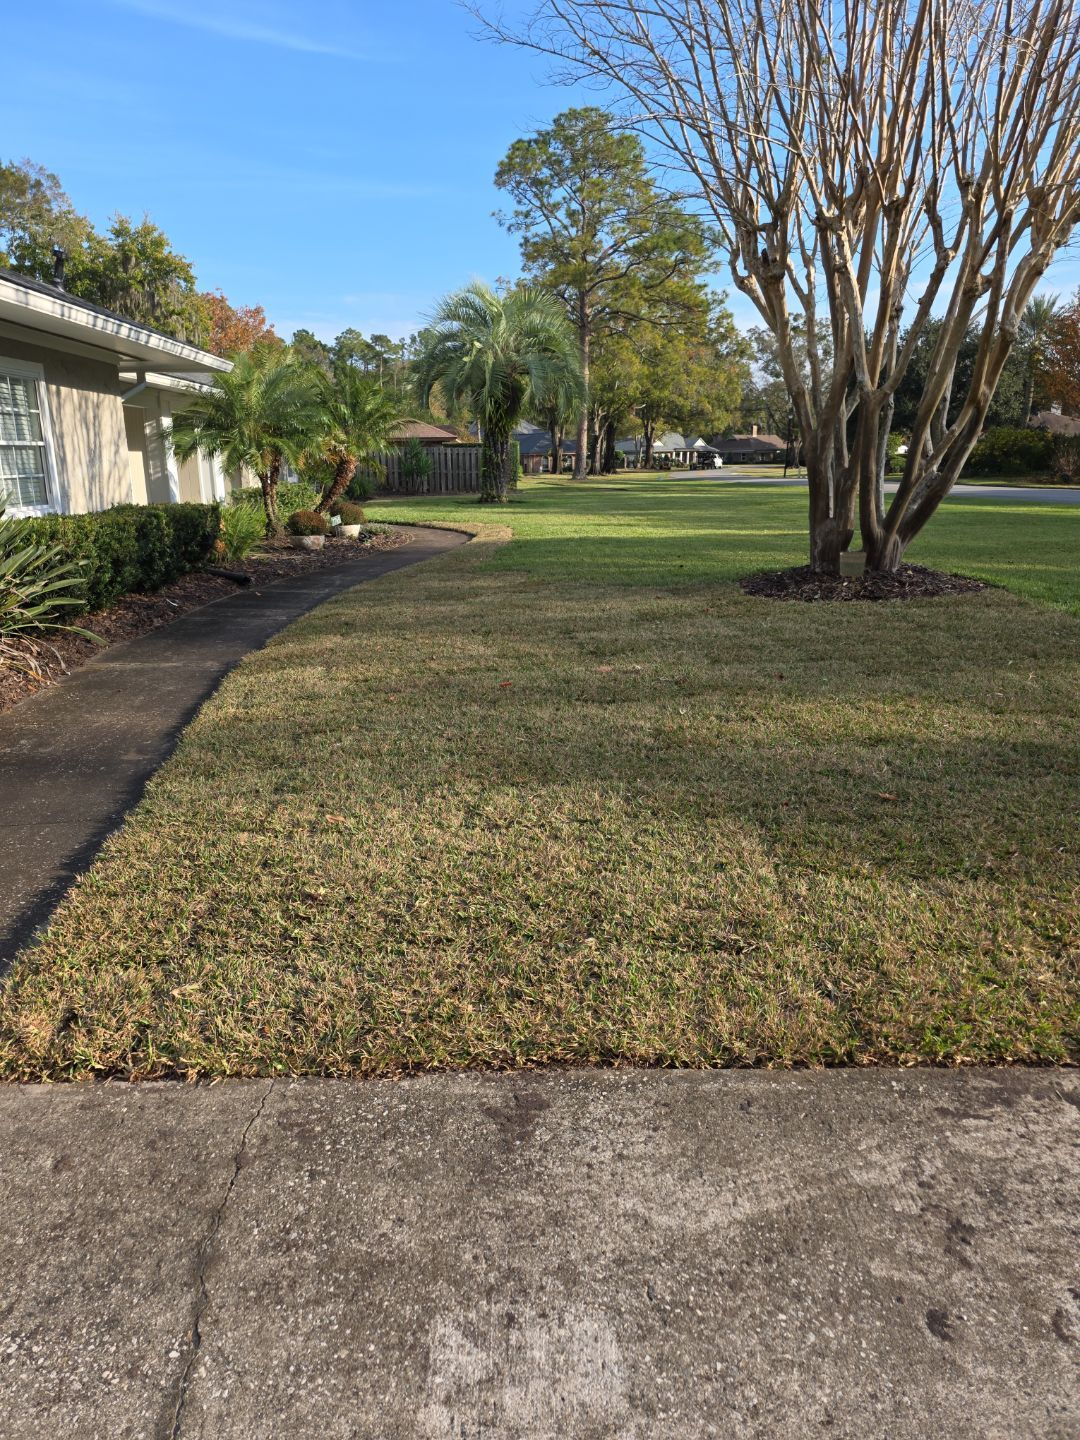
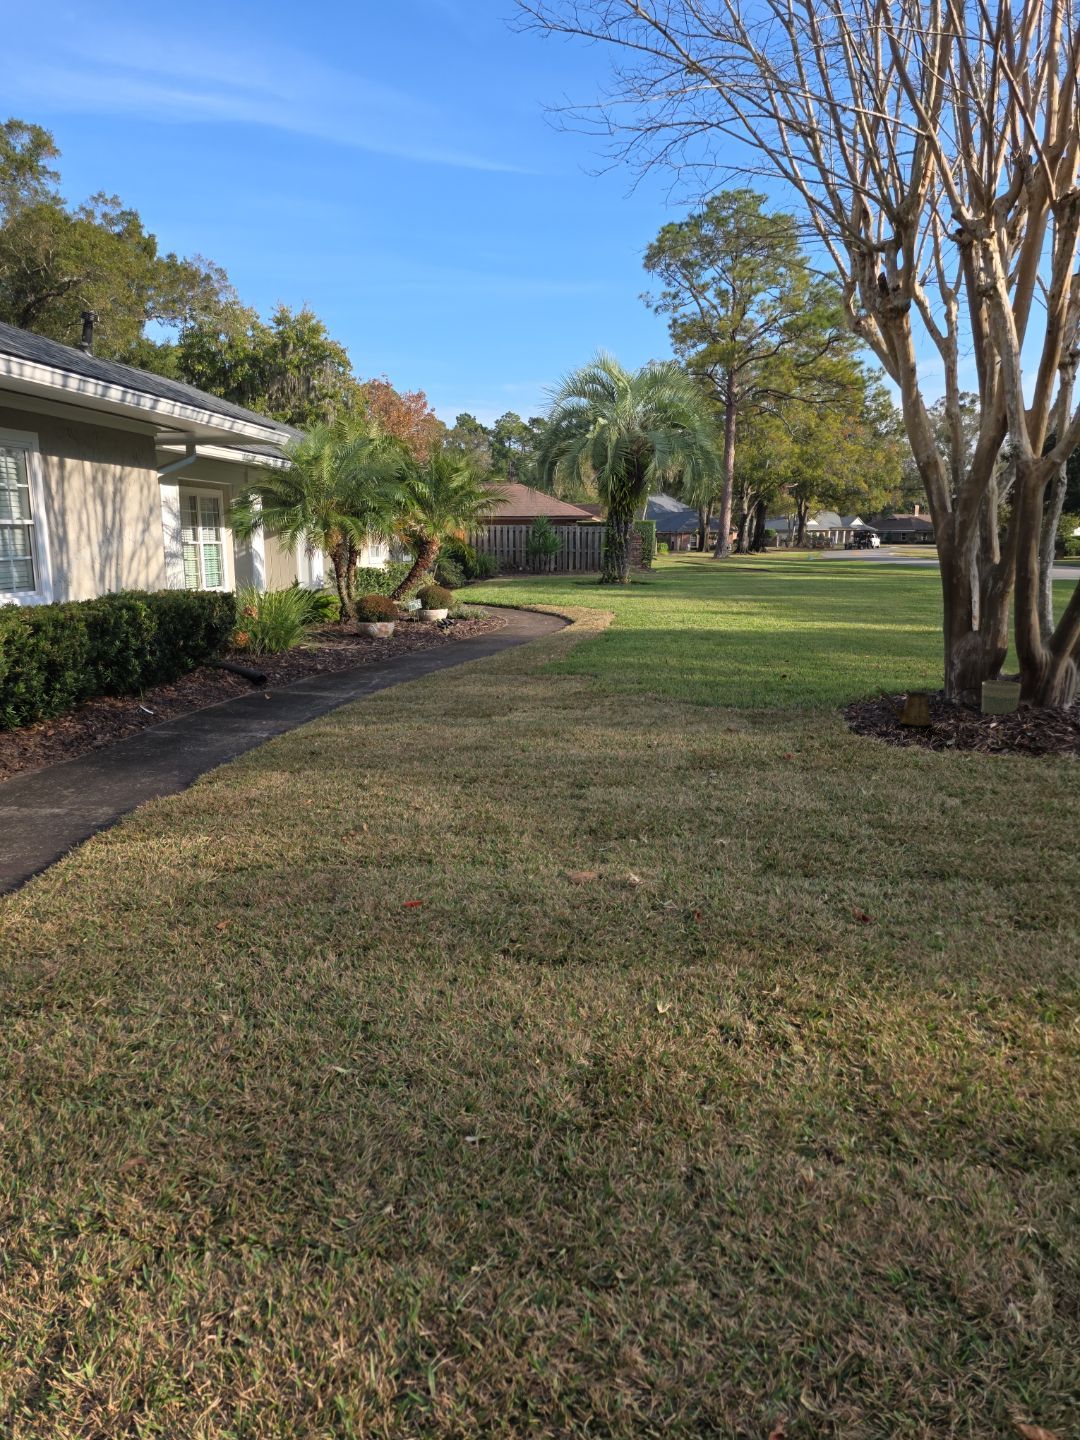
watering can: none [764,560,811,588] -> present [875,685,934,726]

